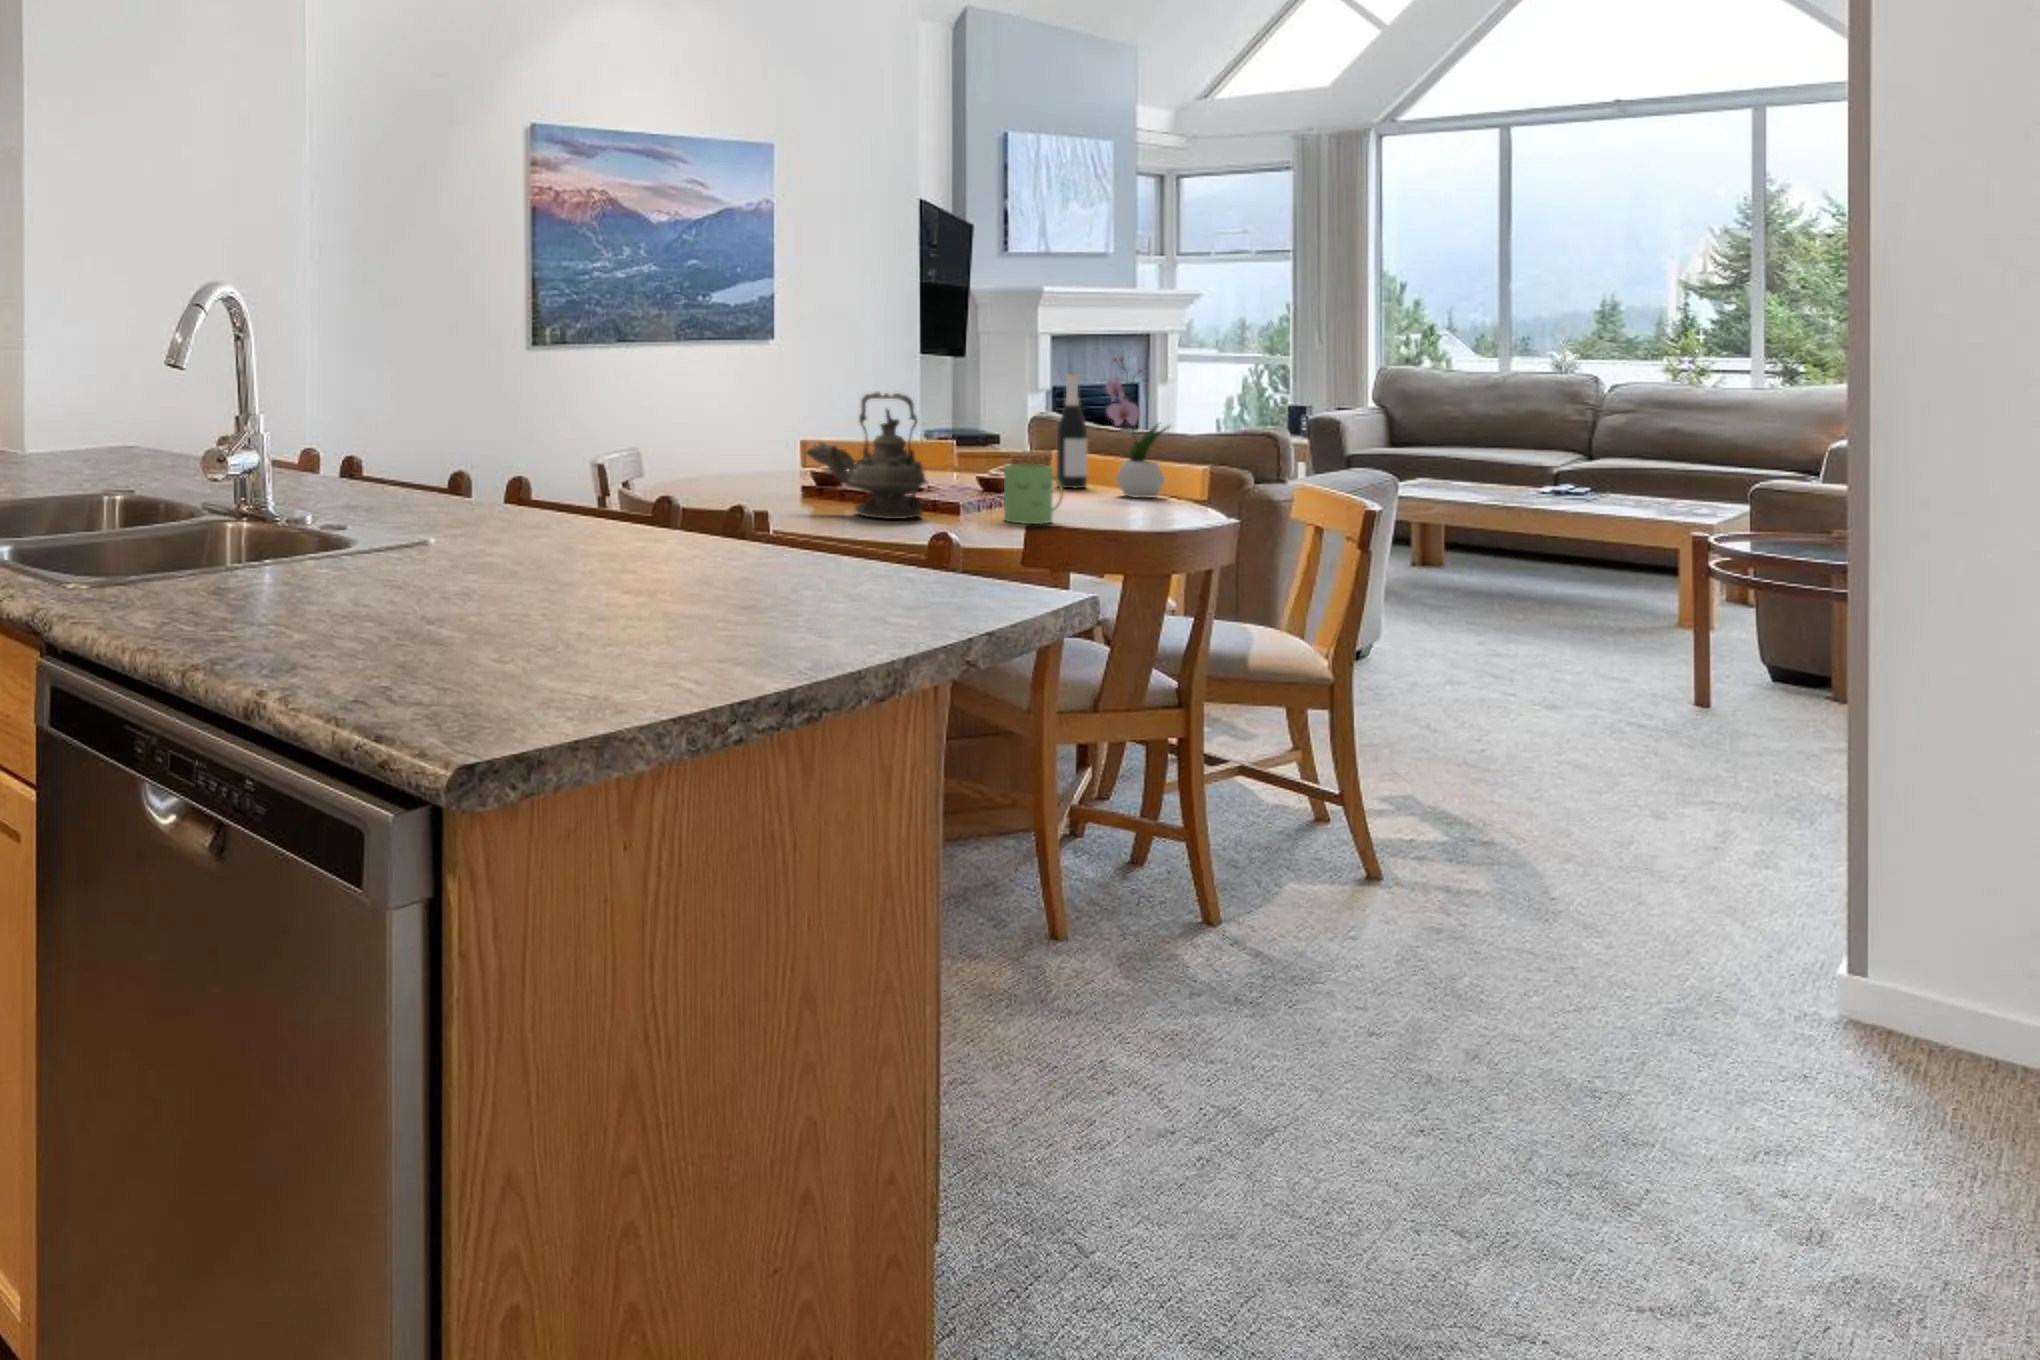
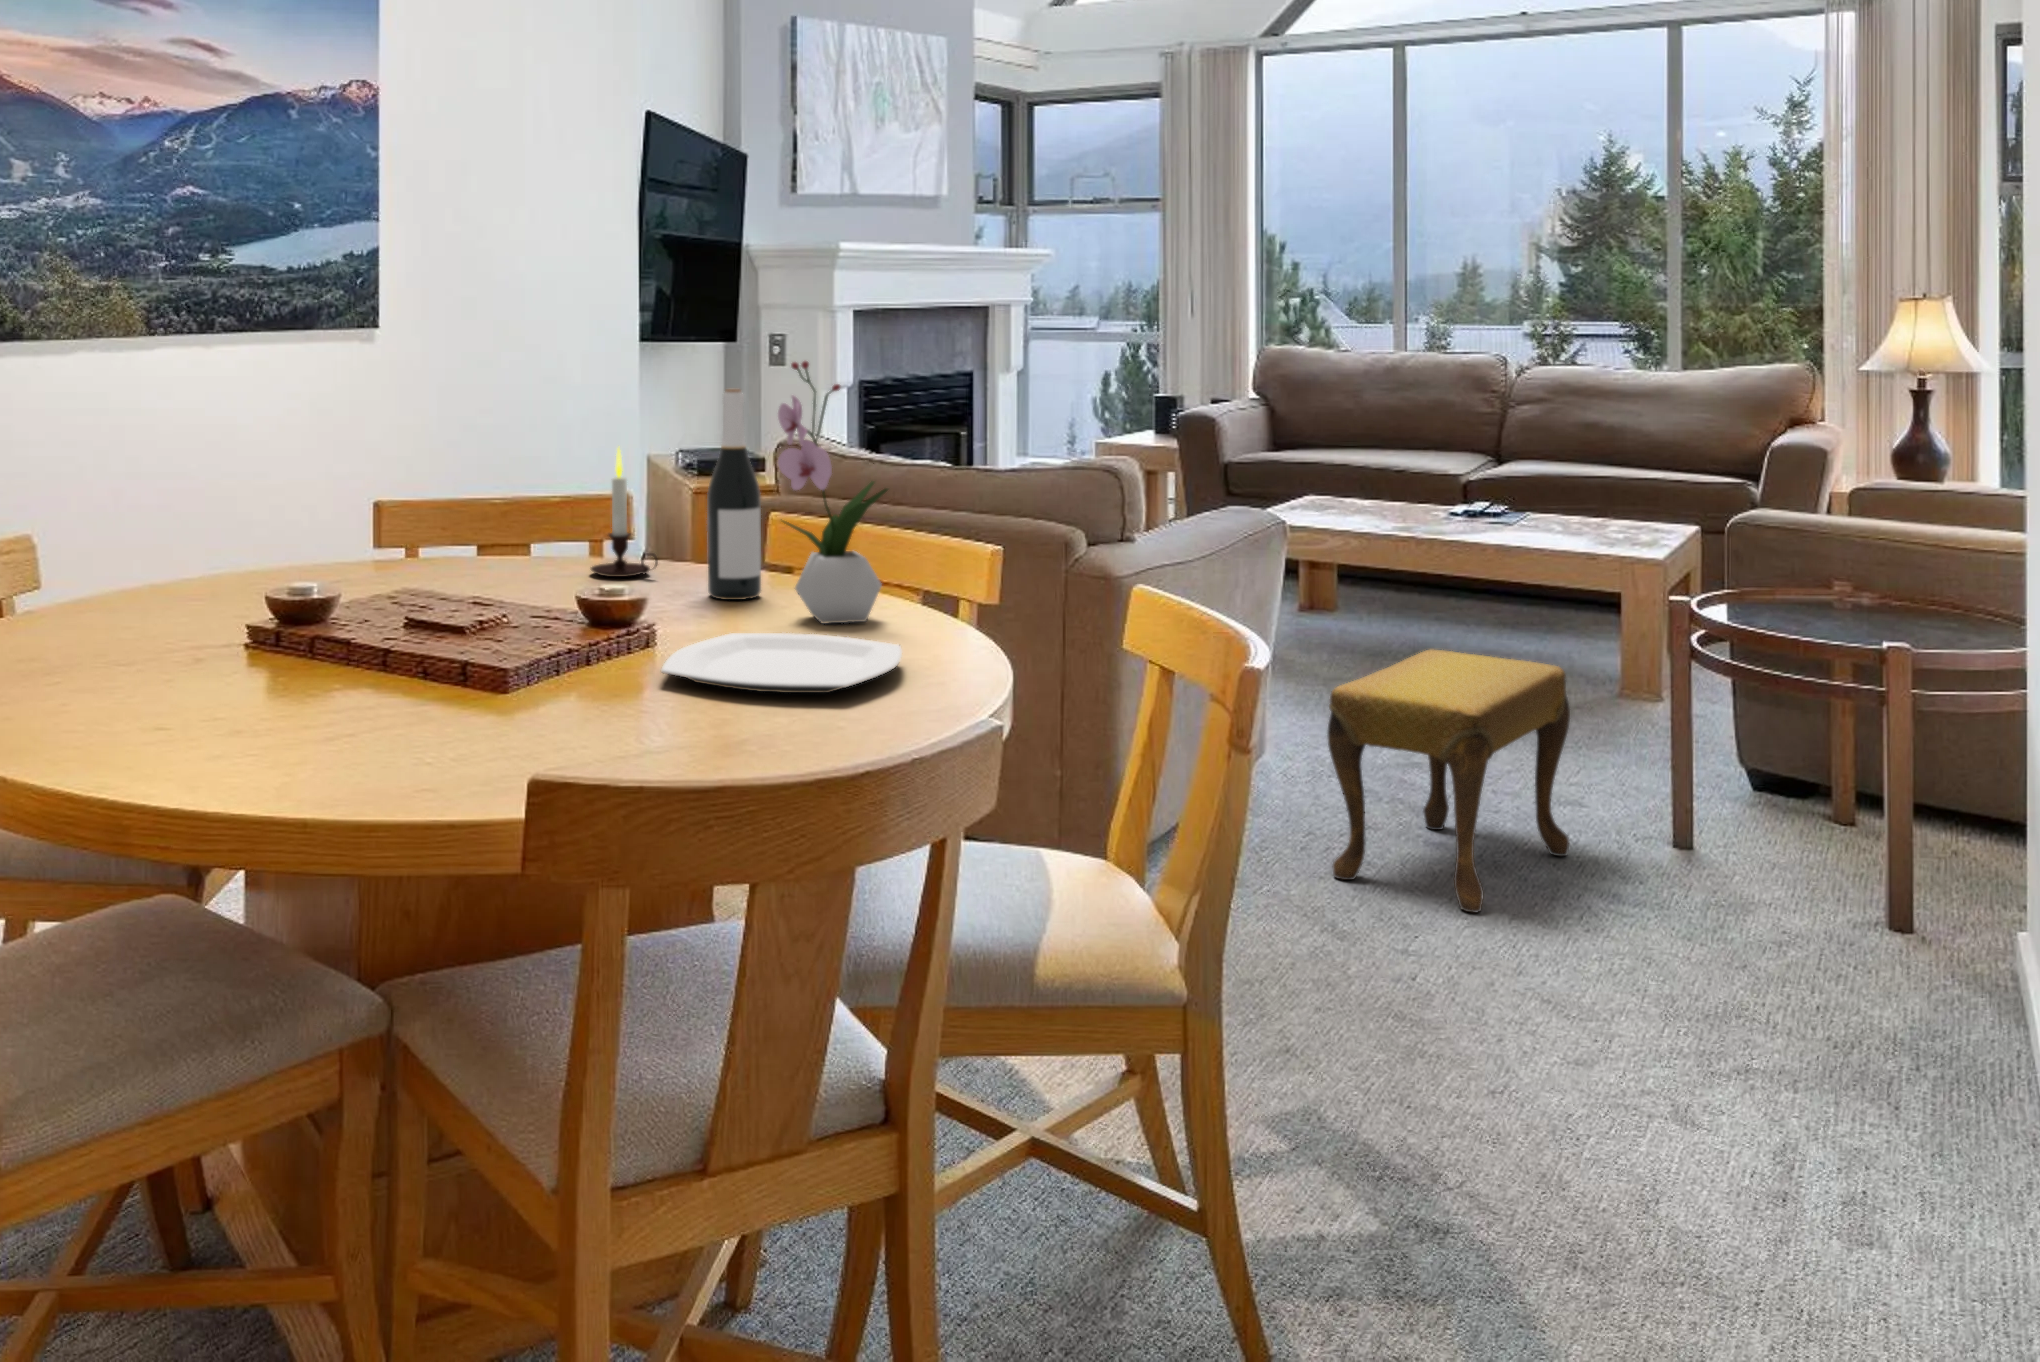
teapot: present [807,392,928,519] -> none [101,455,350,736]
candle: none [978,406,1020,479] -> present [591,448,658,577]
mug: present [1004,464,1063,524] -> none [505,597,627,734]
plate: none [1066,496,1192,518] -> present [661,633,902,693]
footstool: none [1434,563,1613,723] -> present [1327,650,1570,912]

